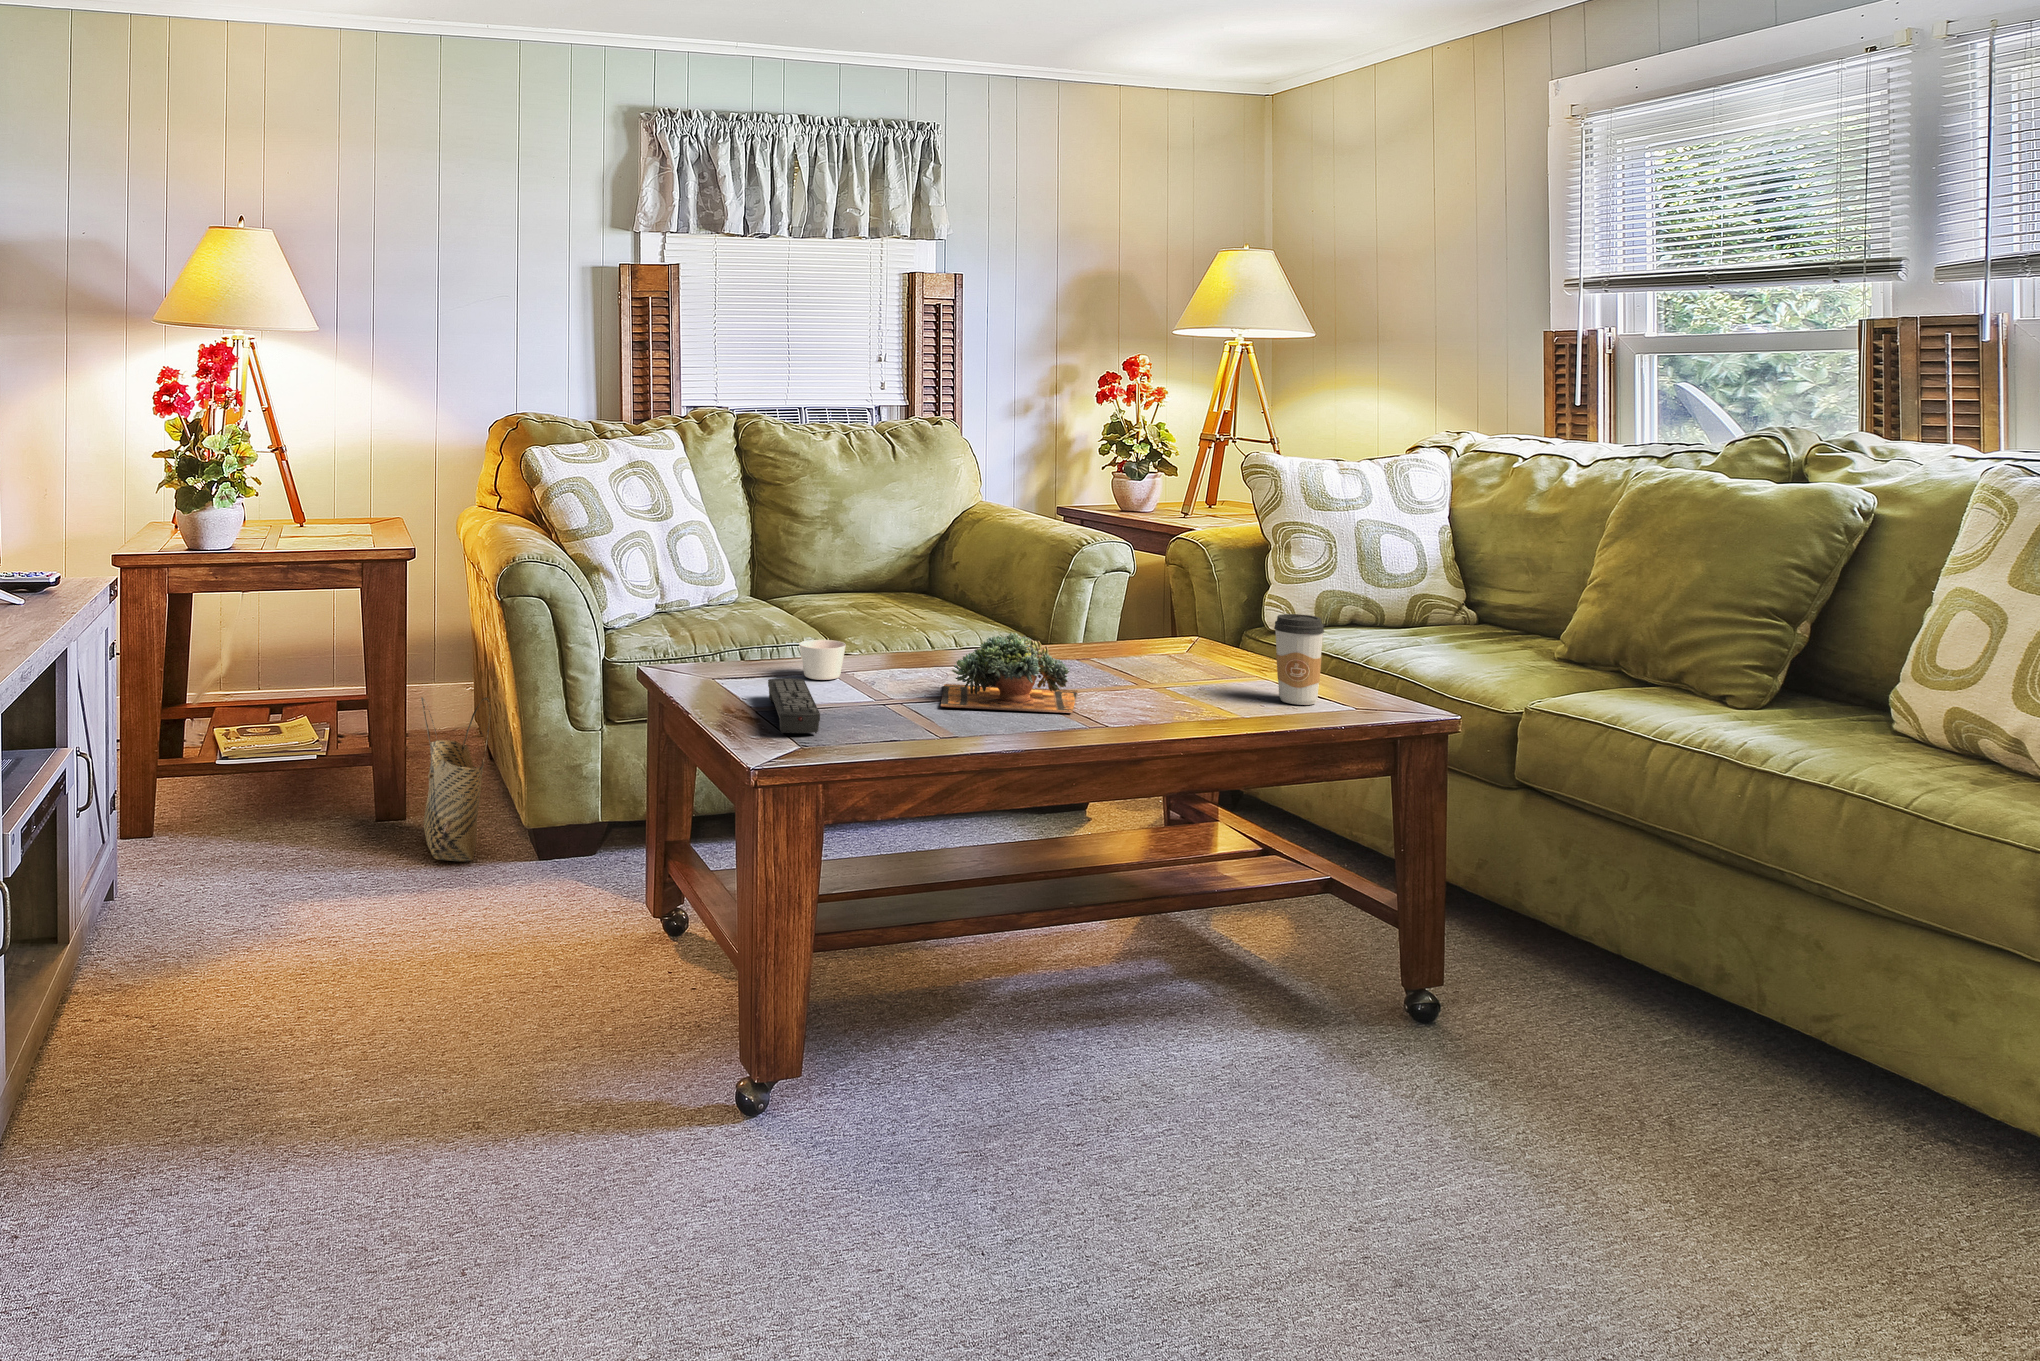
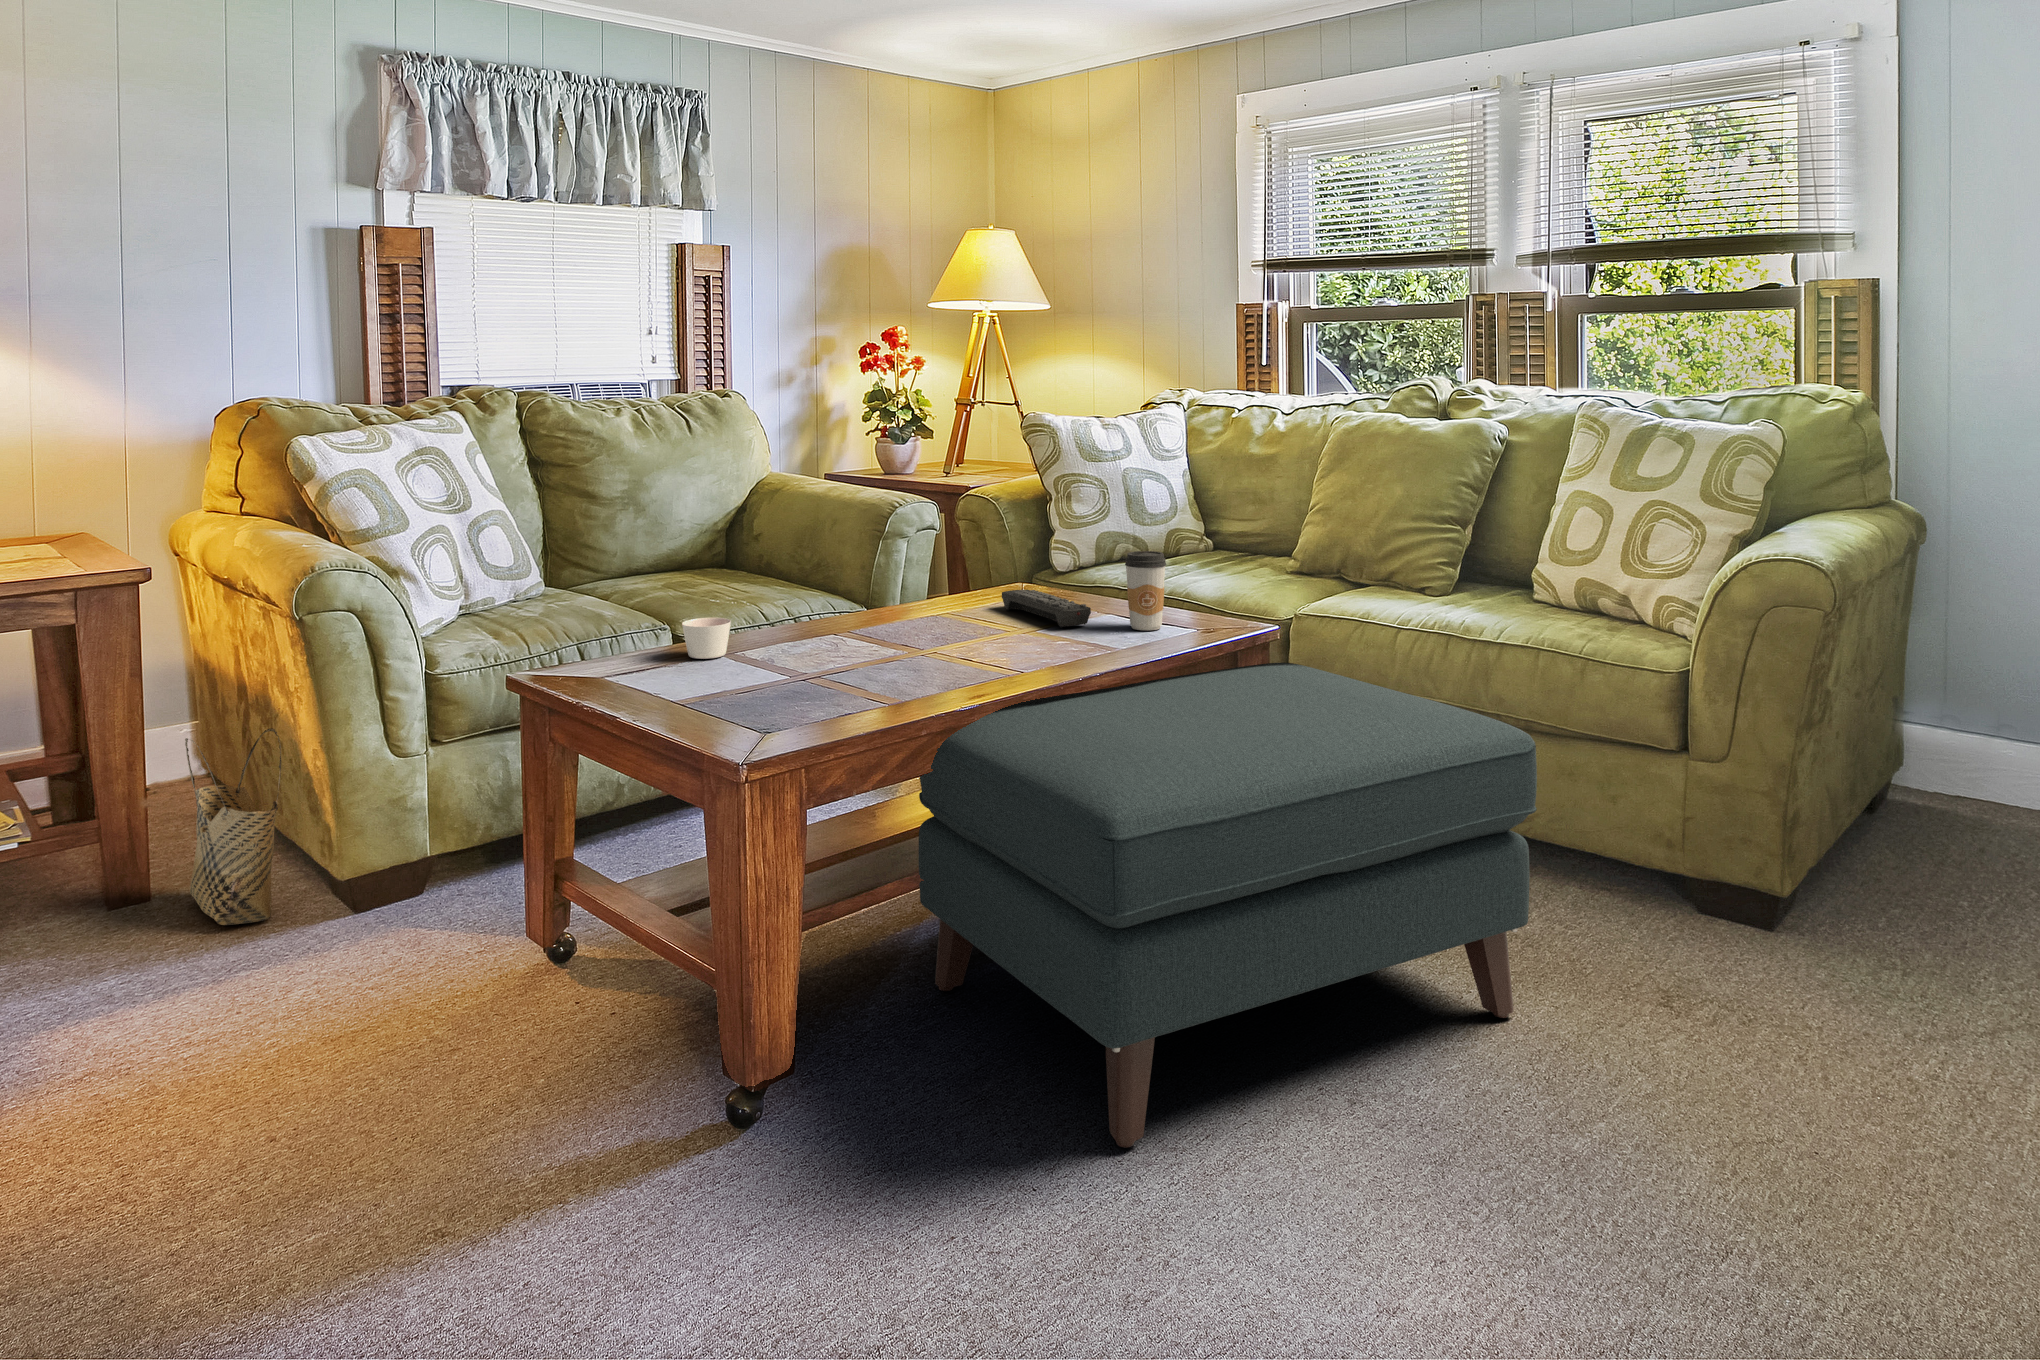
succulent plant: present [941,632,1078,713] -> none [835,590,972,669]
remote control: present [768,678,820,734] -> present [1002,590,1091,628]
ottoman: none [987,762,1750,1270] -> present [918,662,1537,1148]

